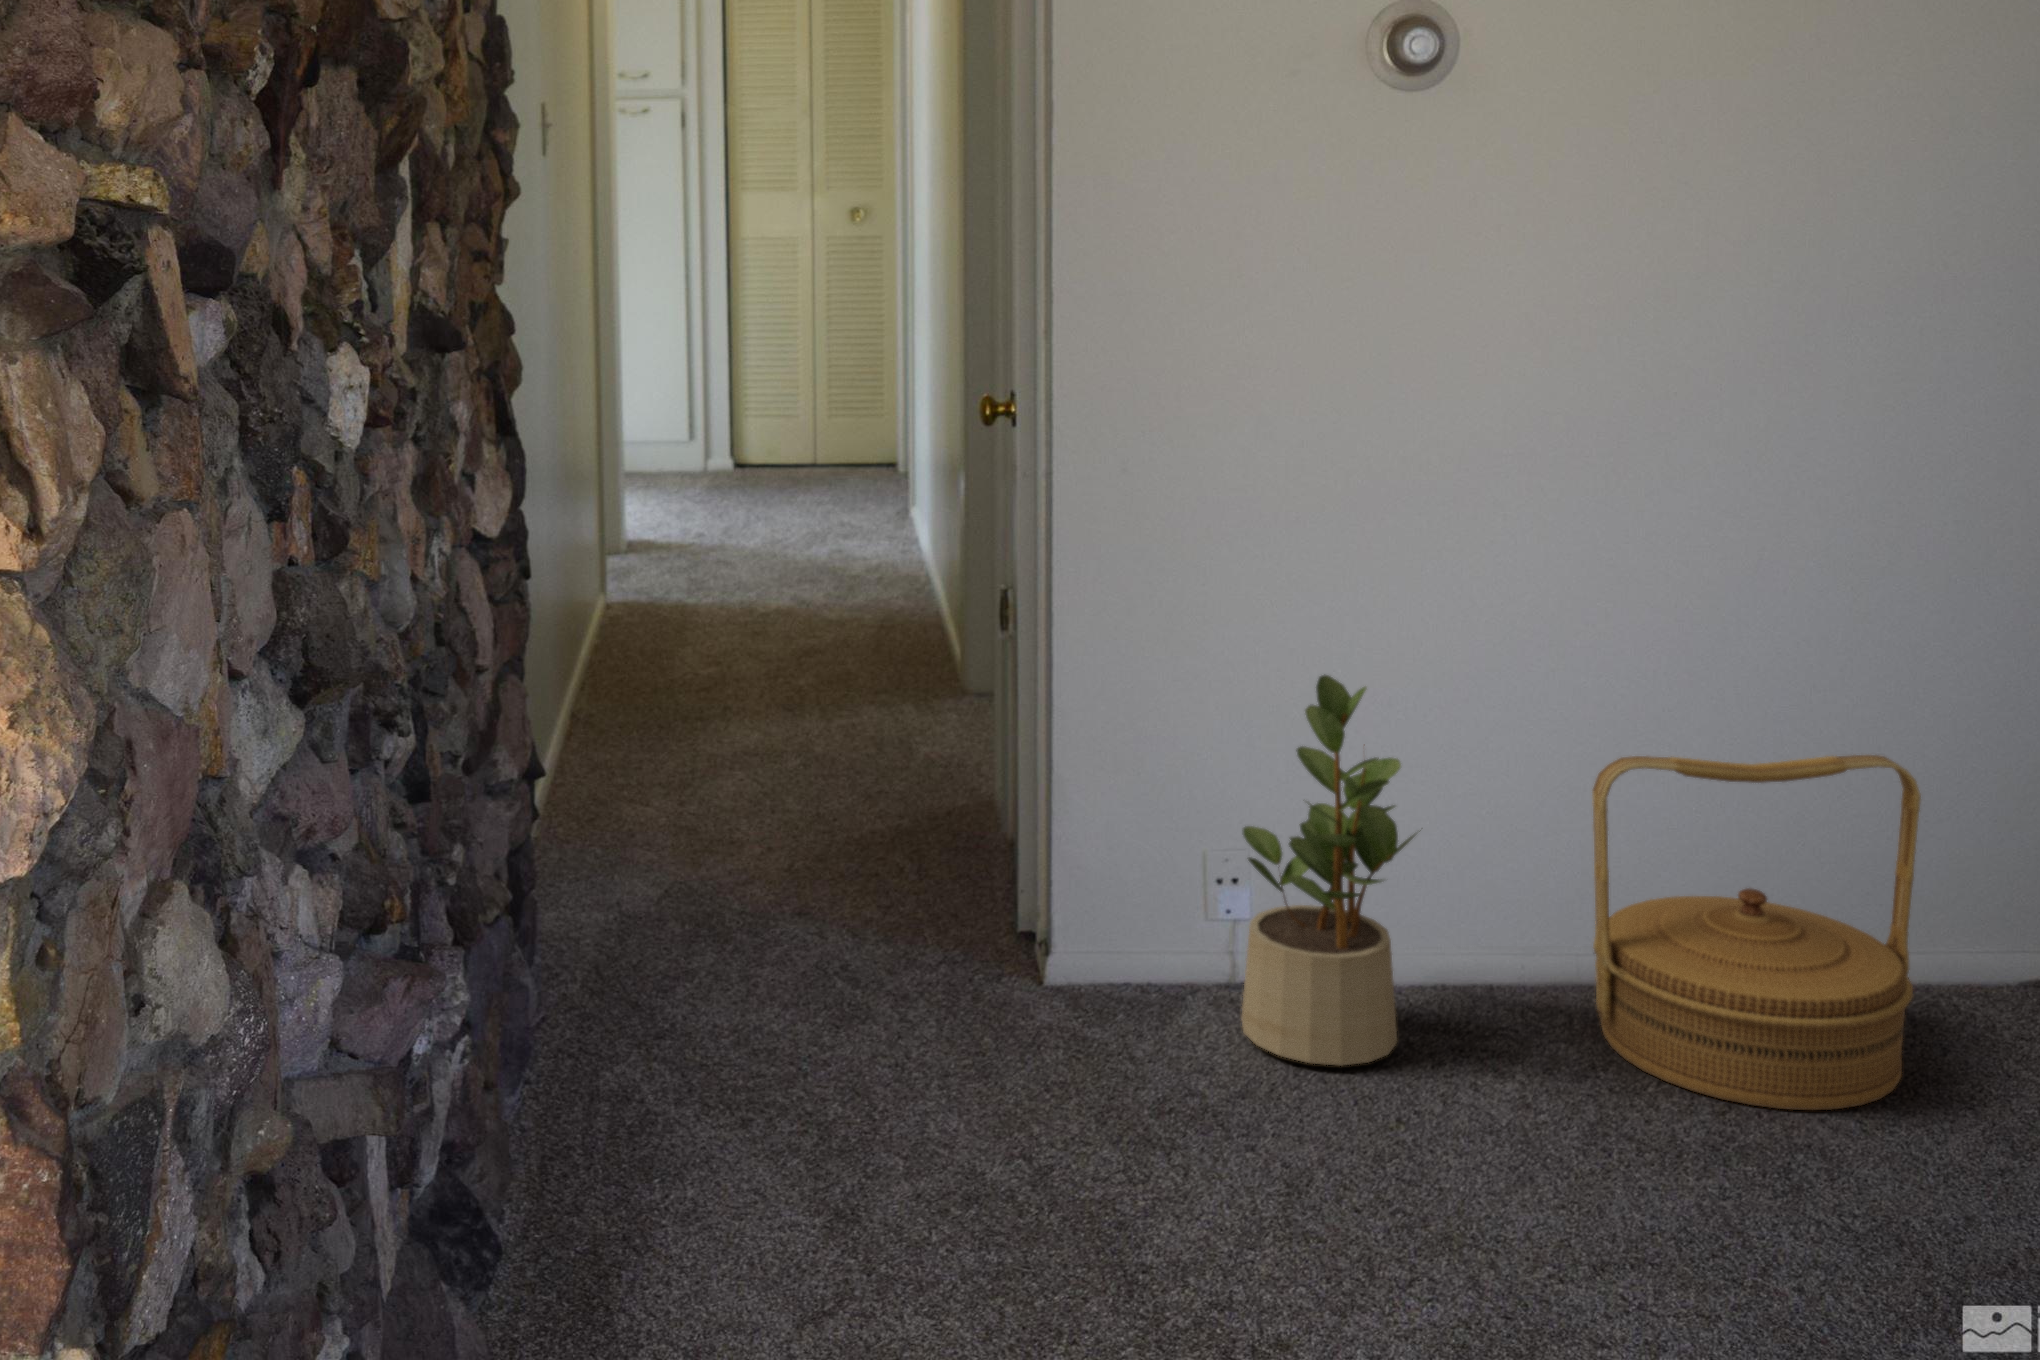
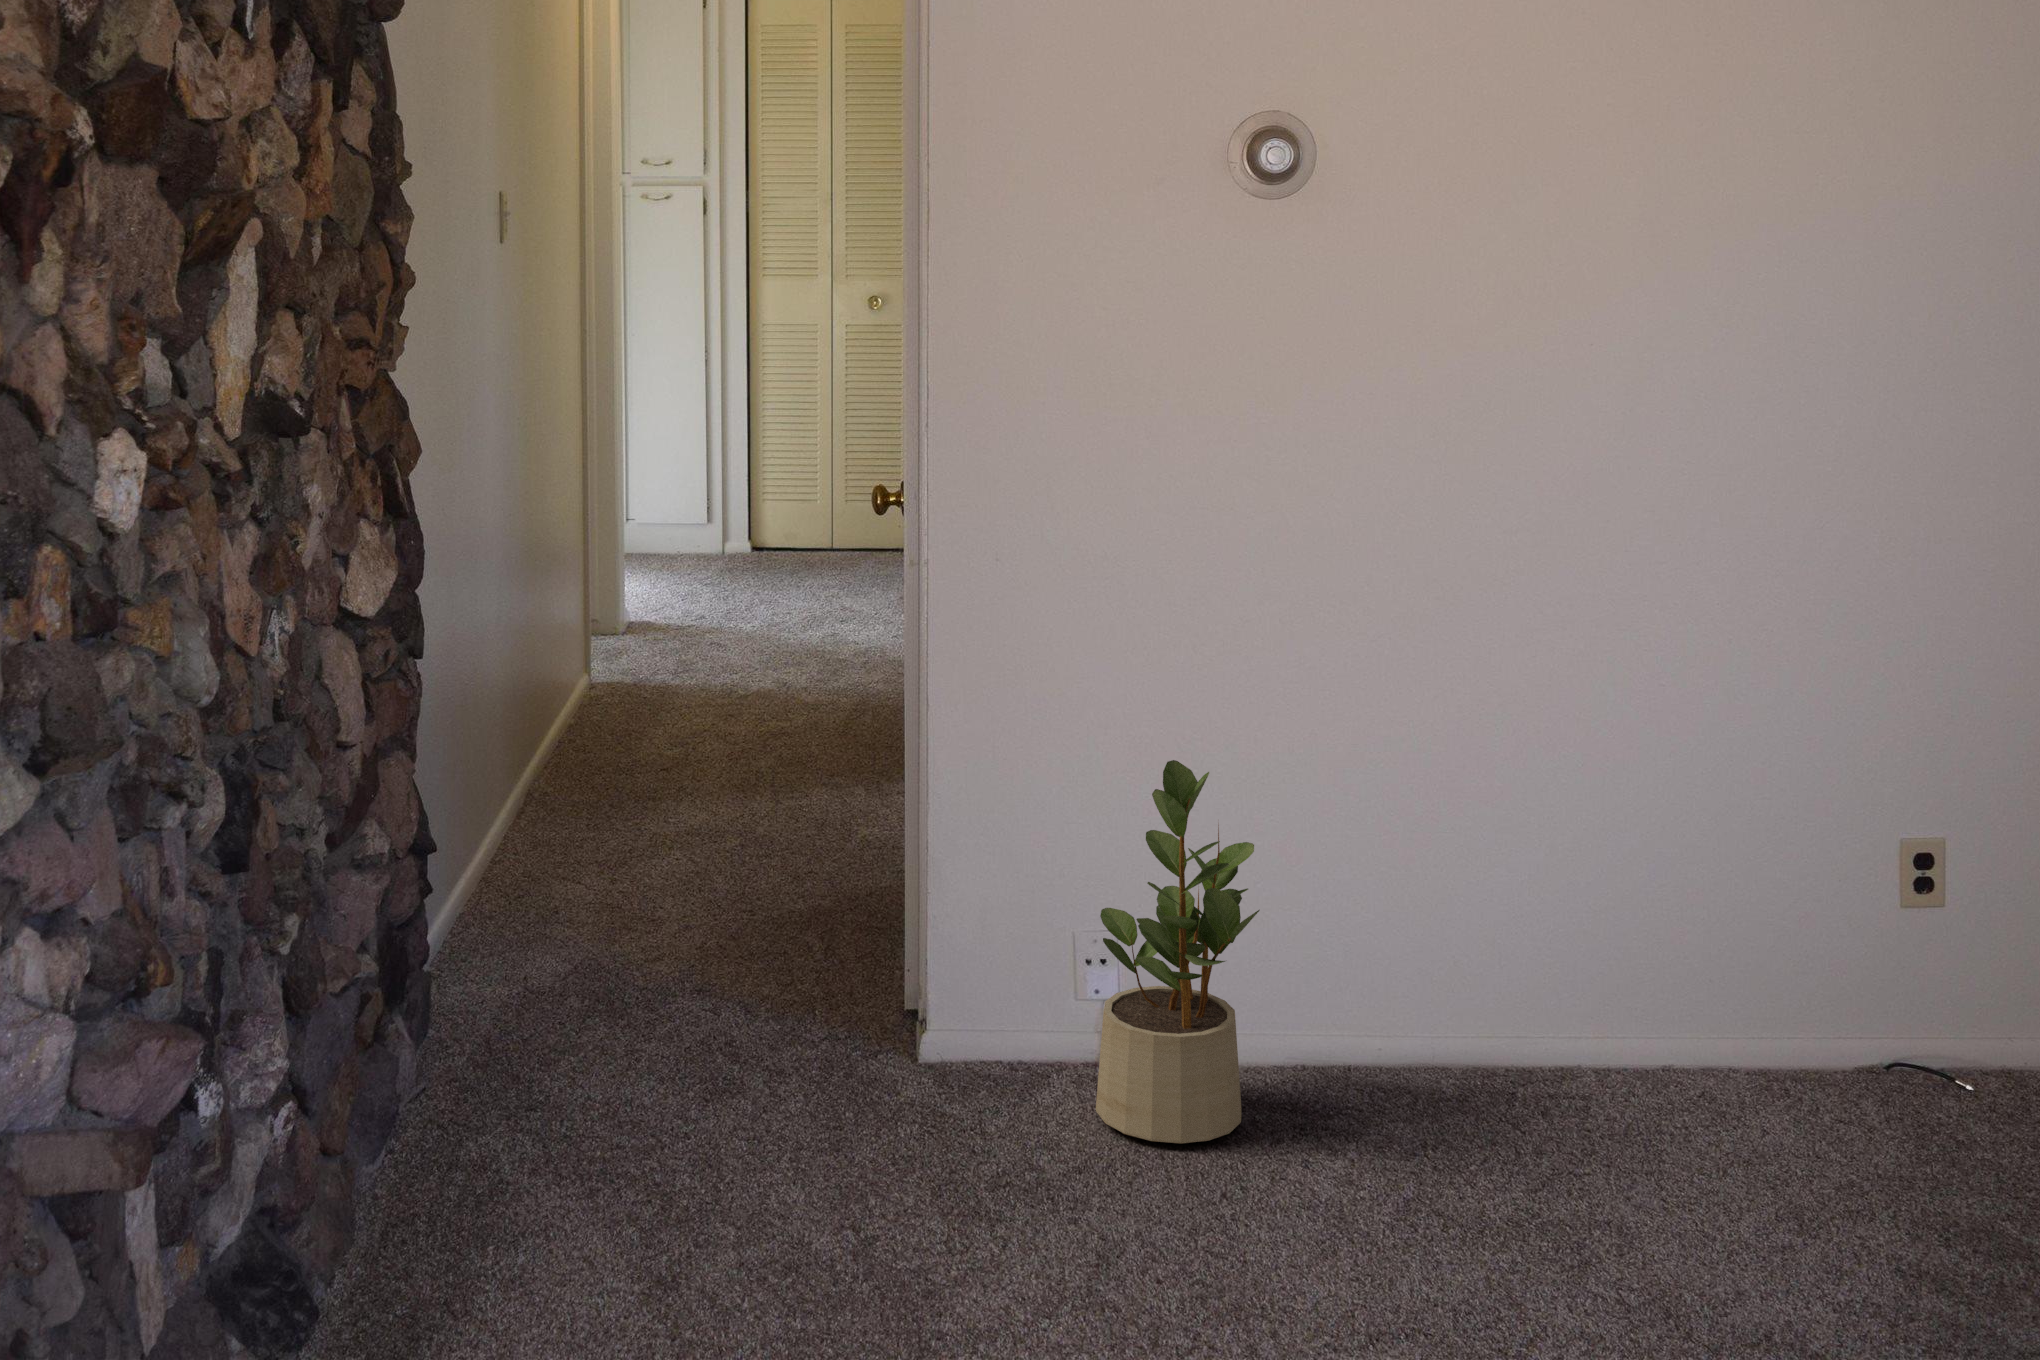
woven basket: present [1592,755,1921,1110] -> none [1428,843,1736,1189]

